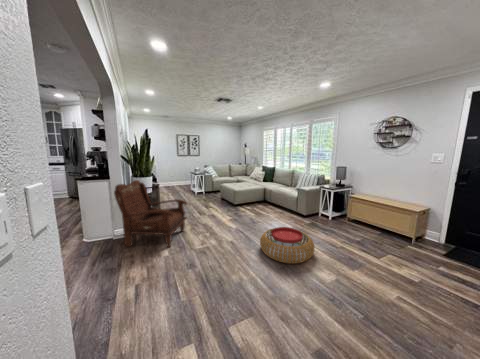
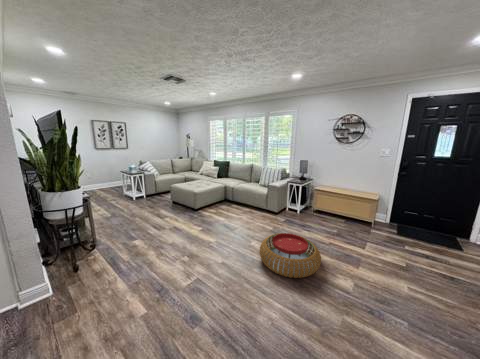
armchair: present [114,180,187,247] -> none [15,198,152,319]

